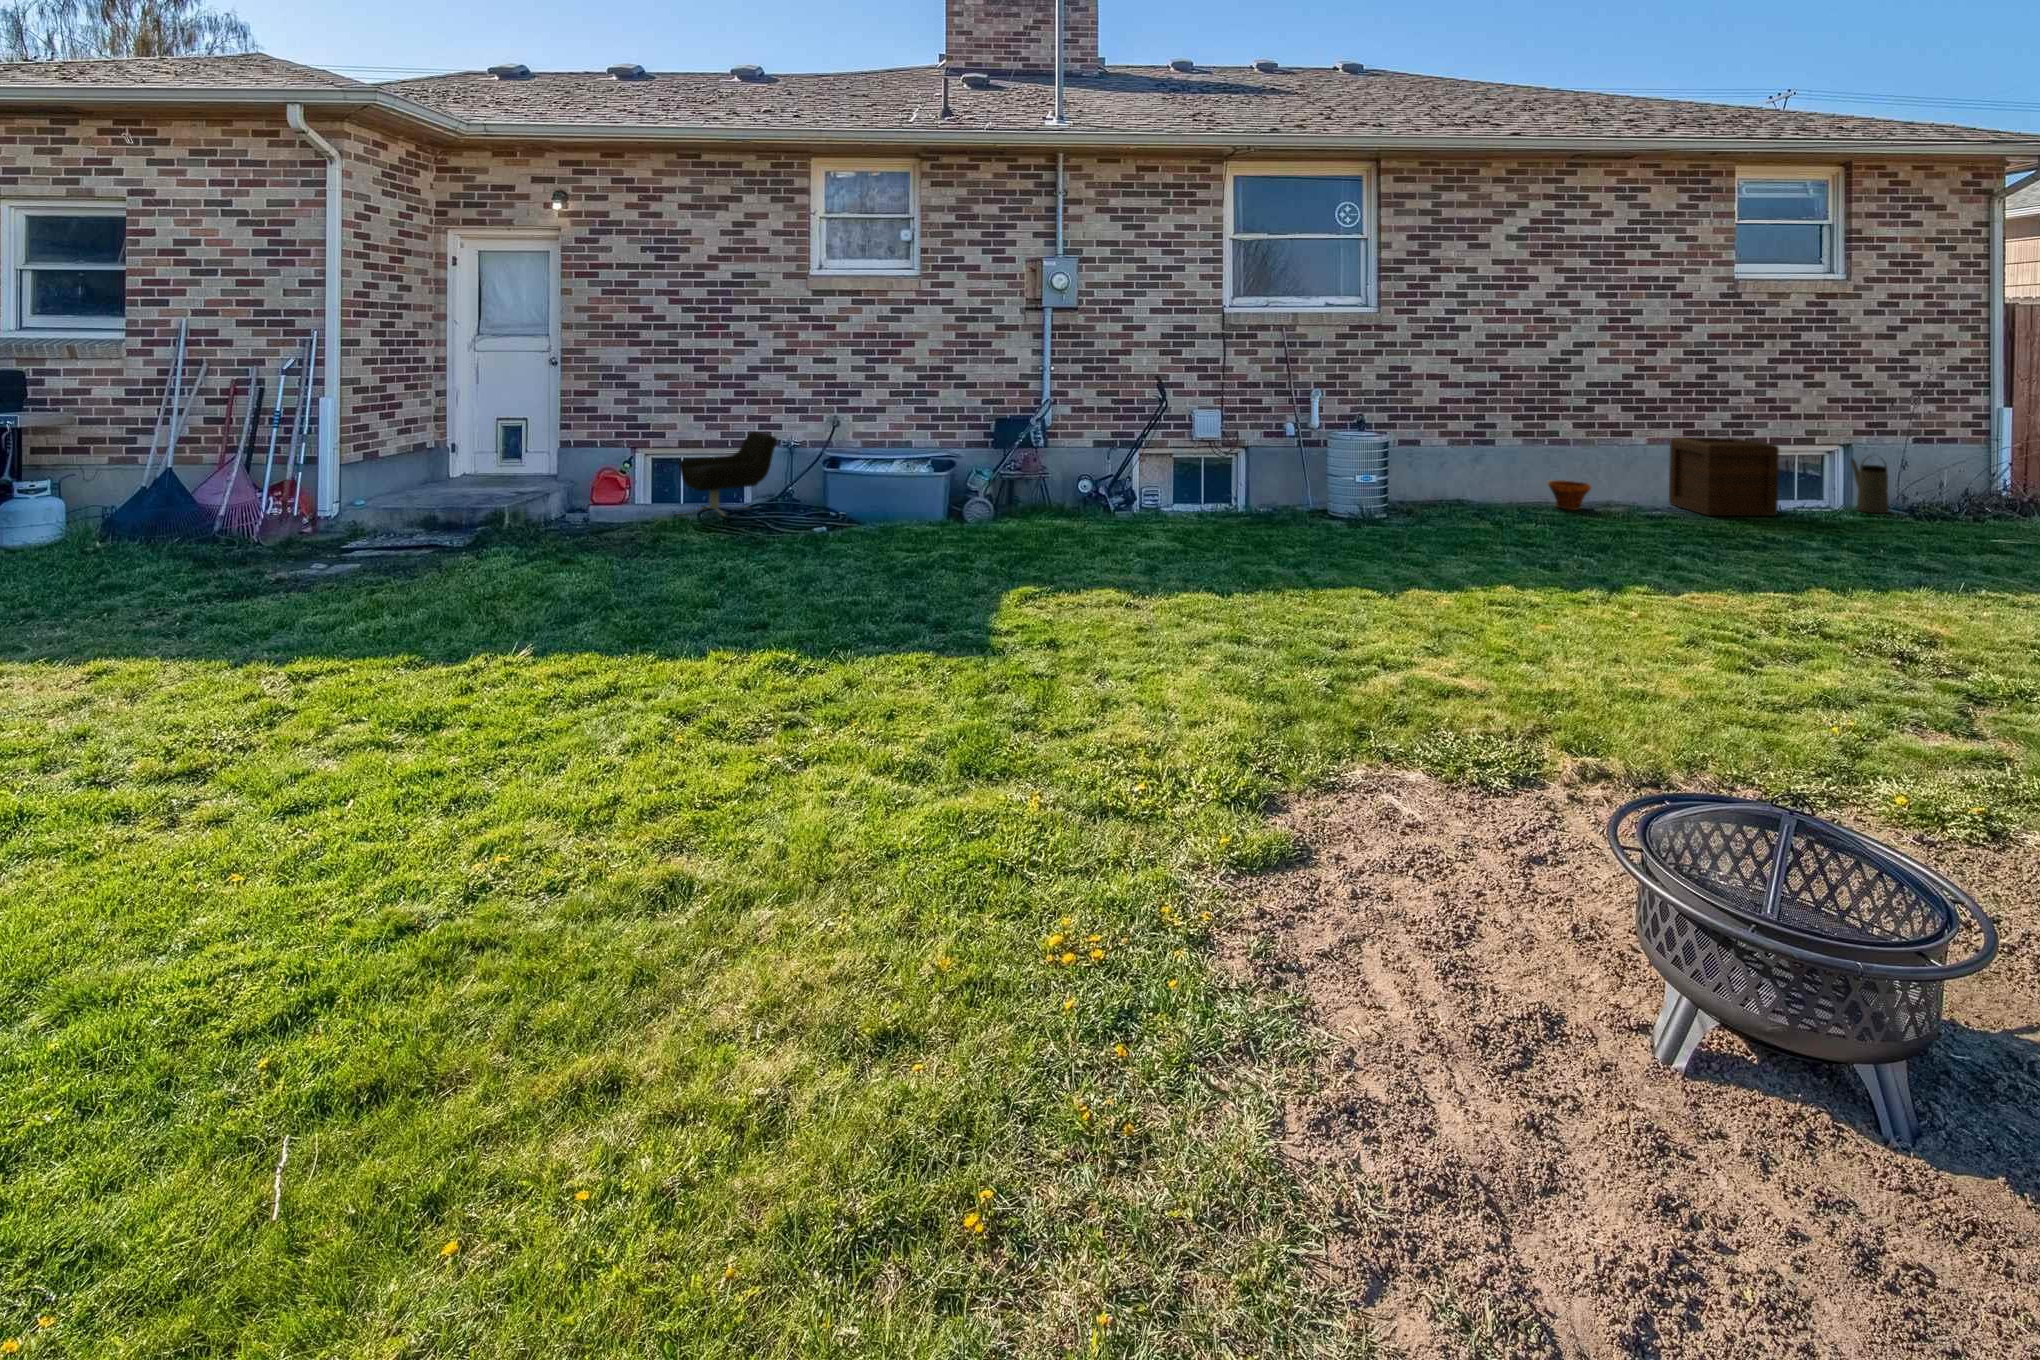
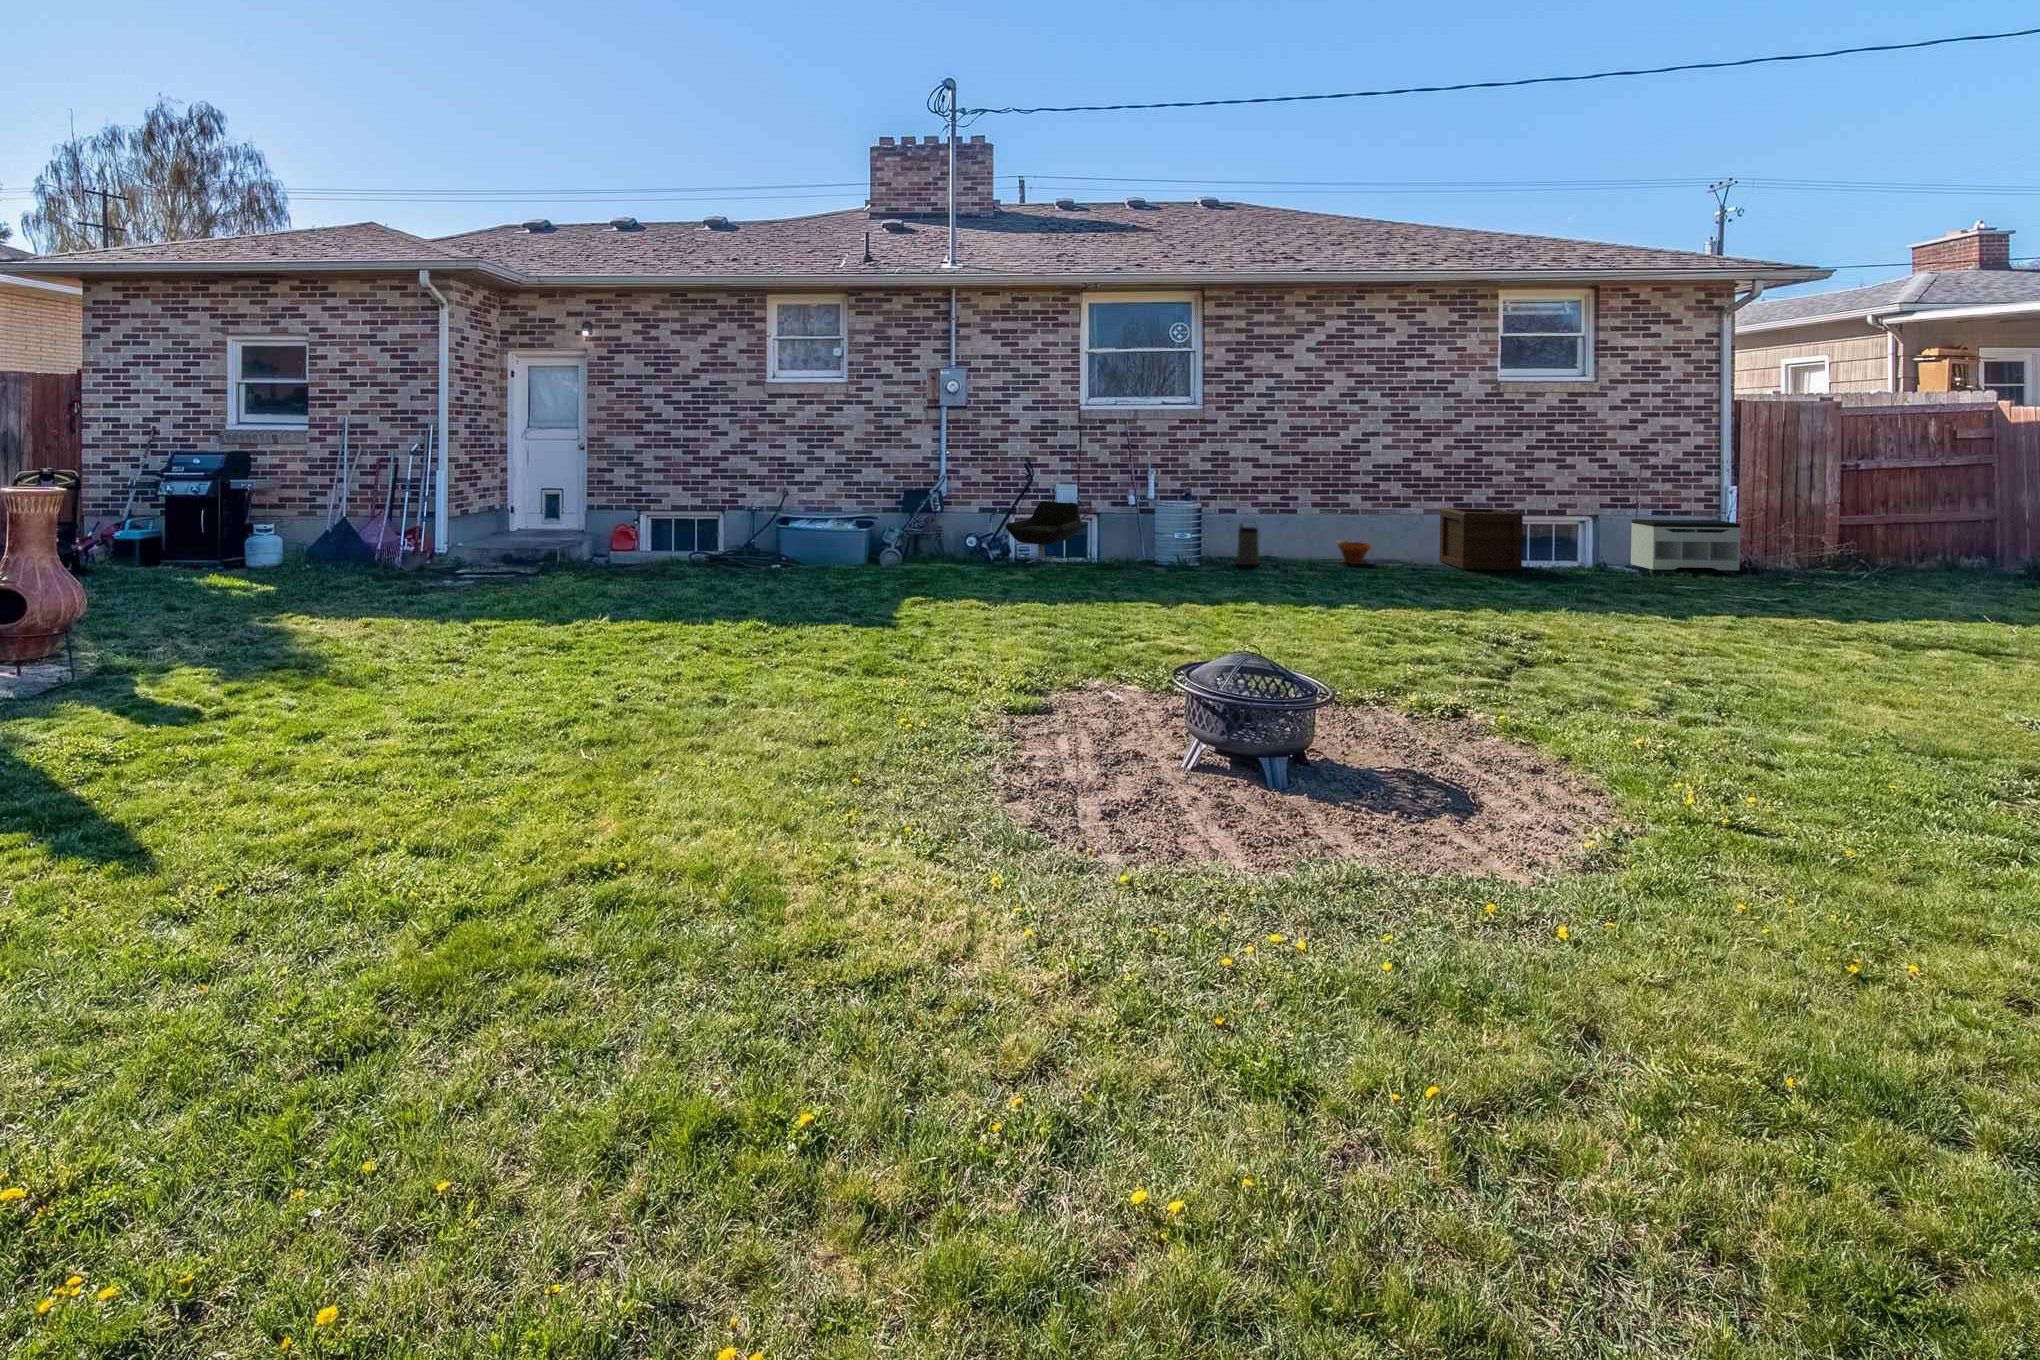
lounge chair: present [679,432,777,516] -> present [1006,501,1081,563]
bench: none [1890,449,2023,512] -> present [1631,519,1741,570]
watering can: present [1851,457,1890,513] -> present [1236,522,1259,565]

